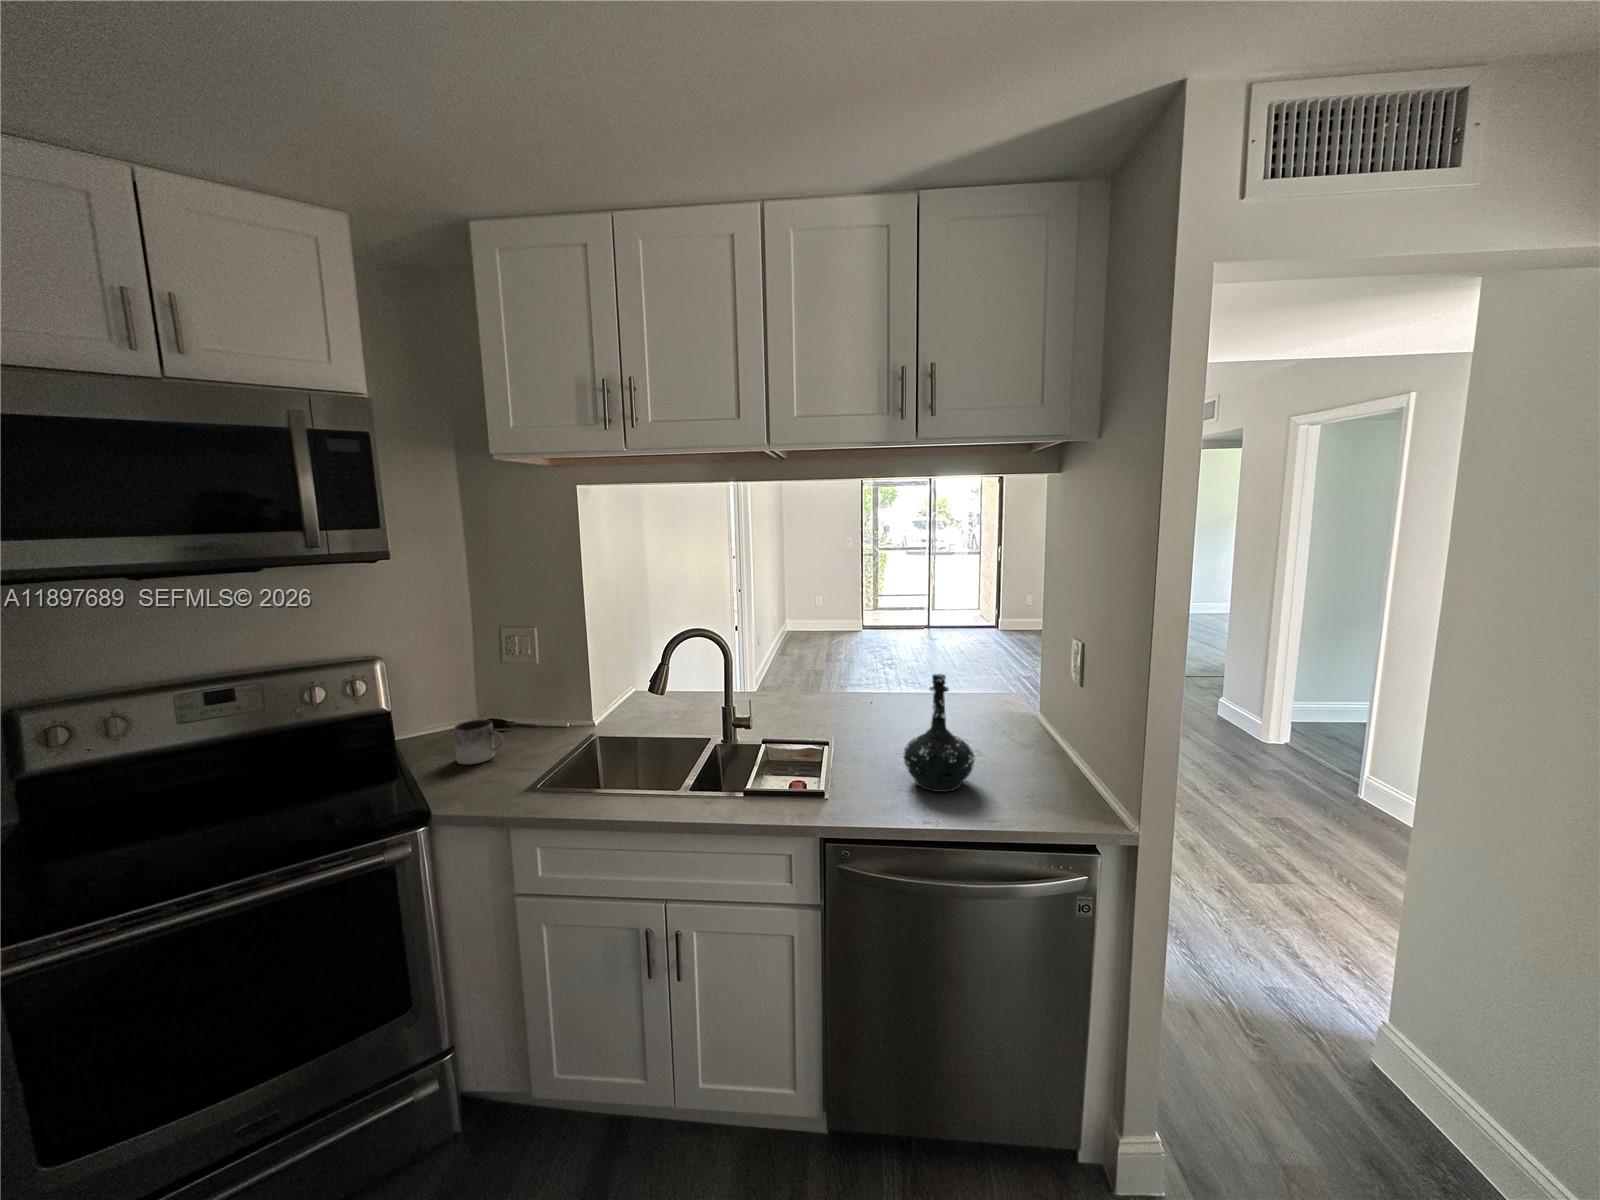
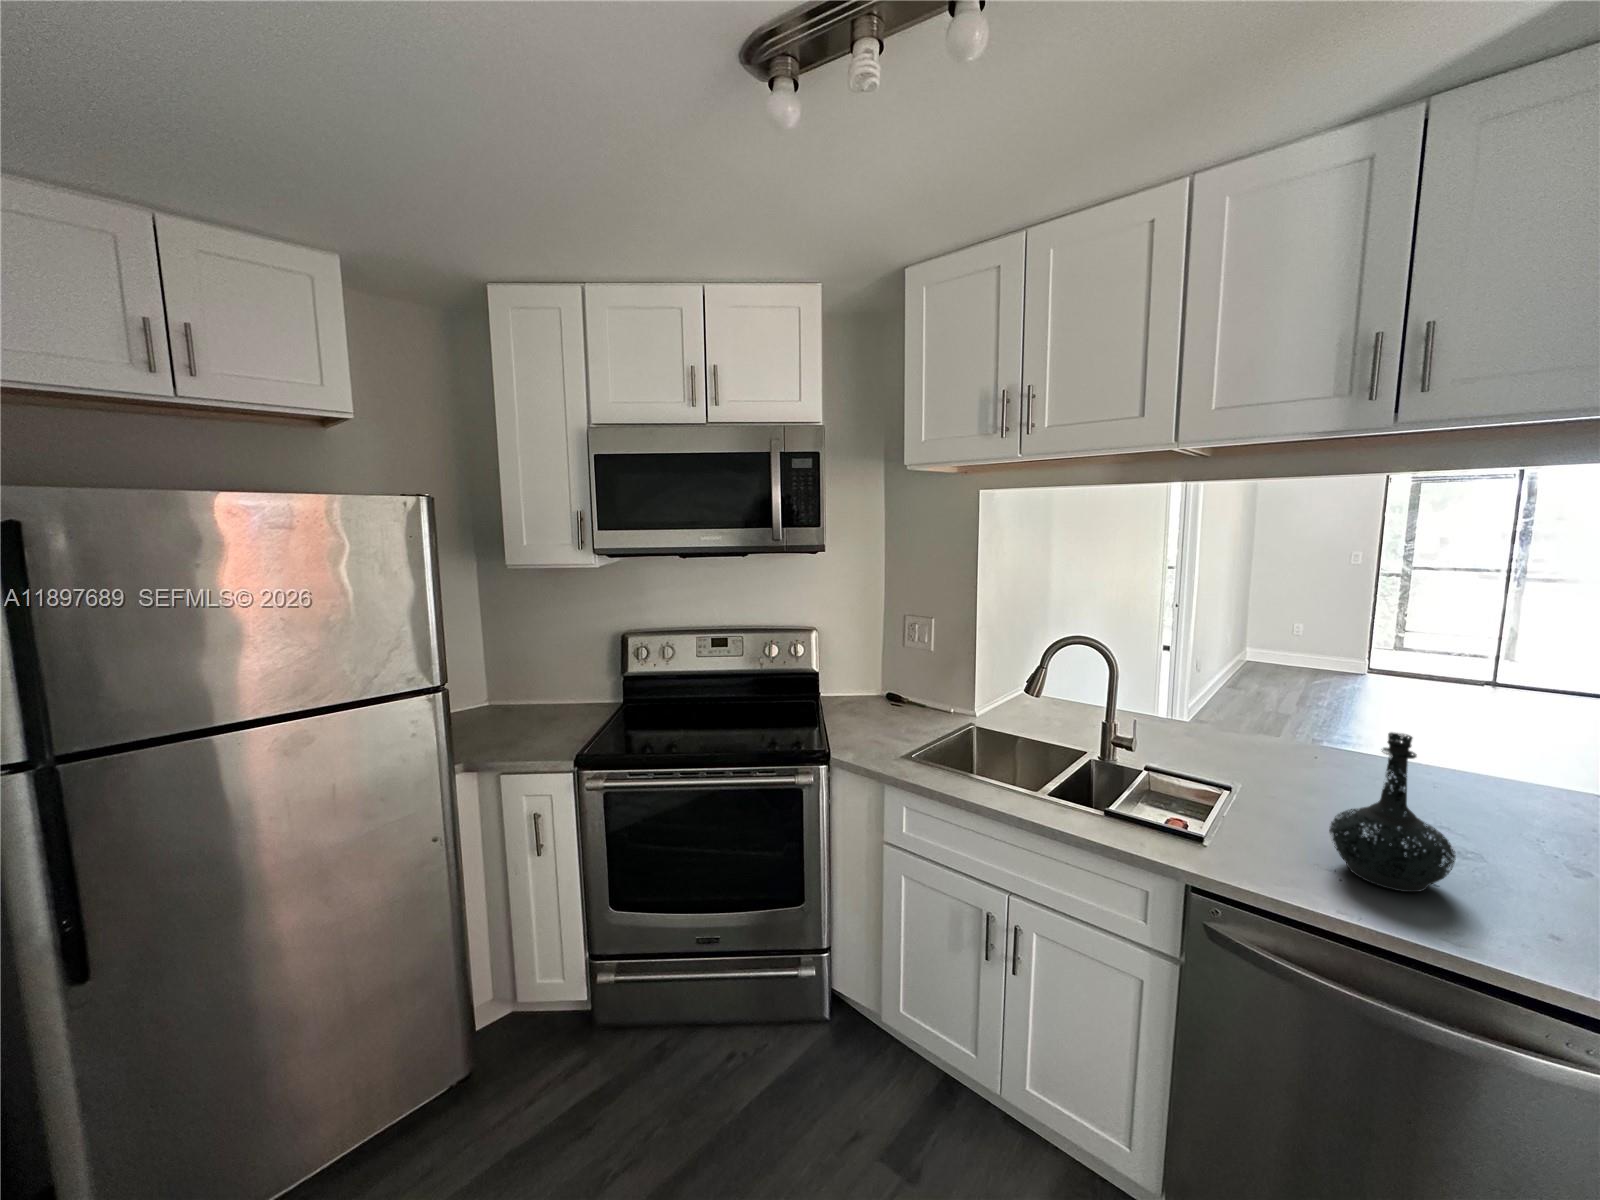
mug: present [454,720,504,764] -> none [860,690,896,726]

